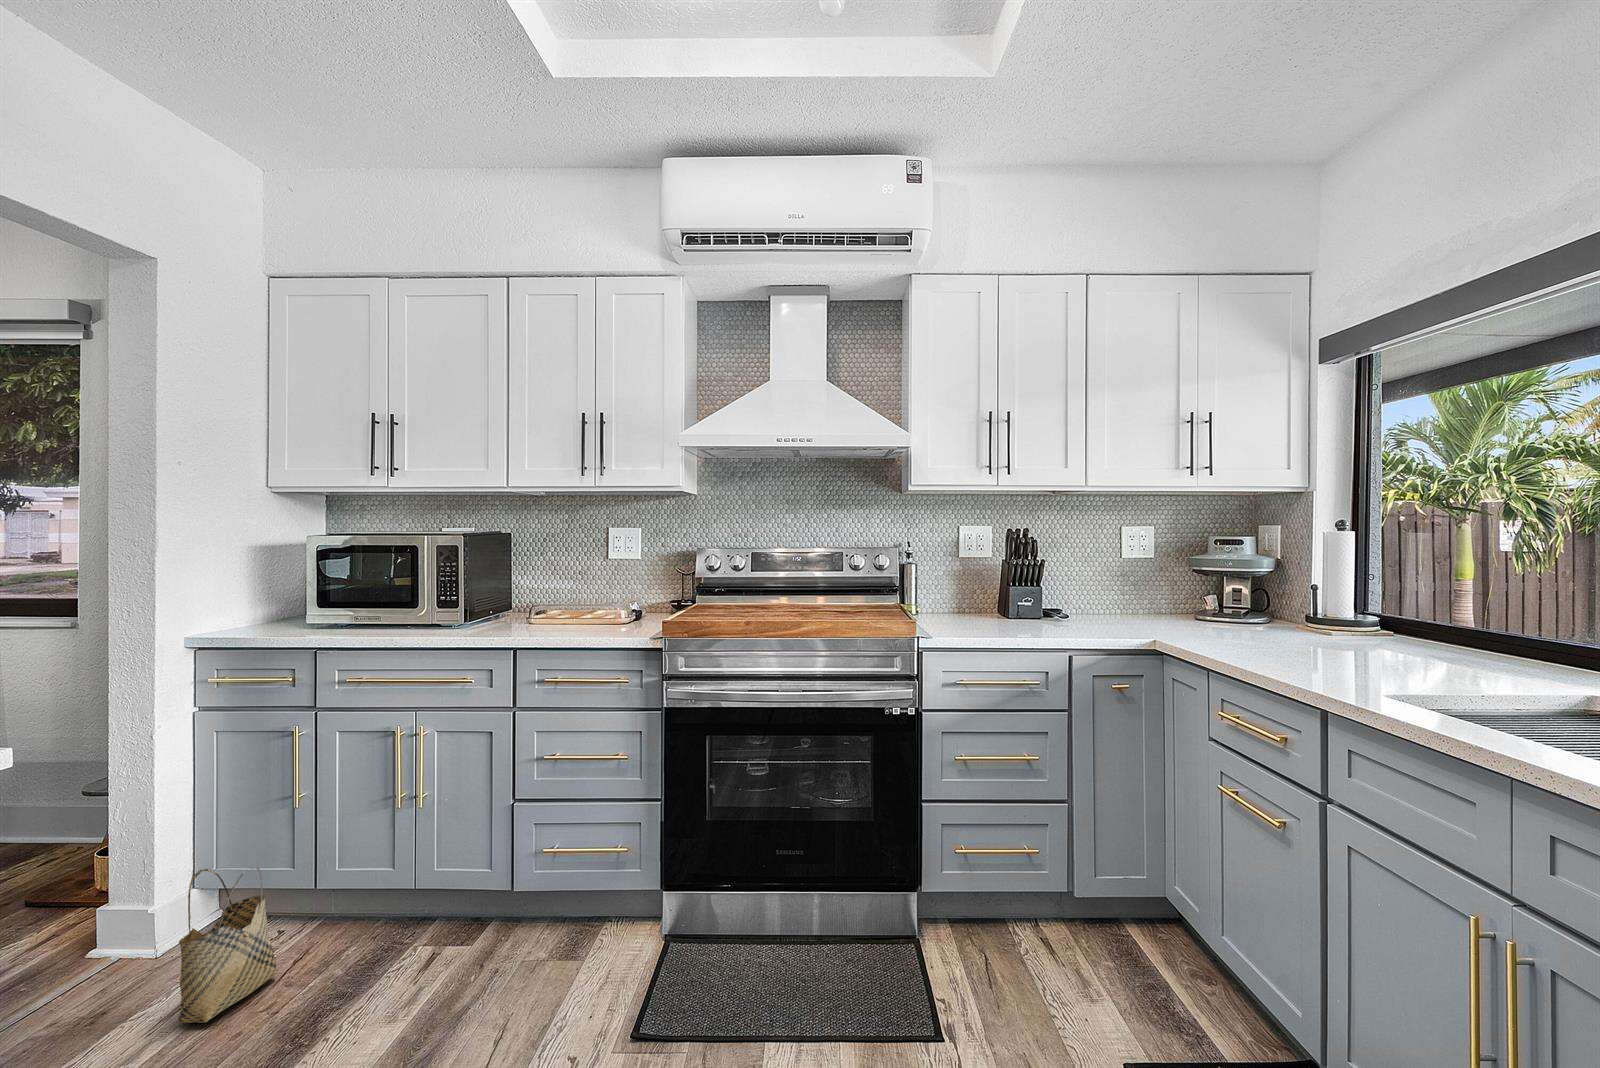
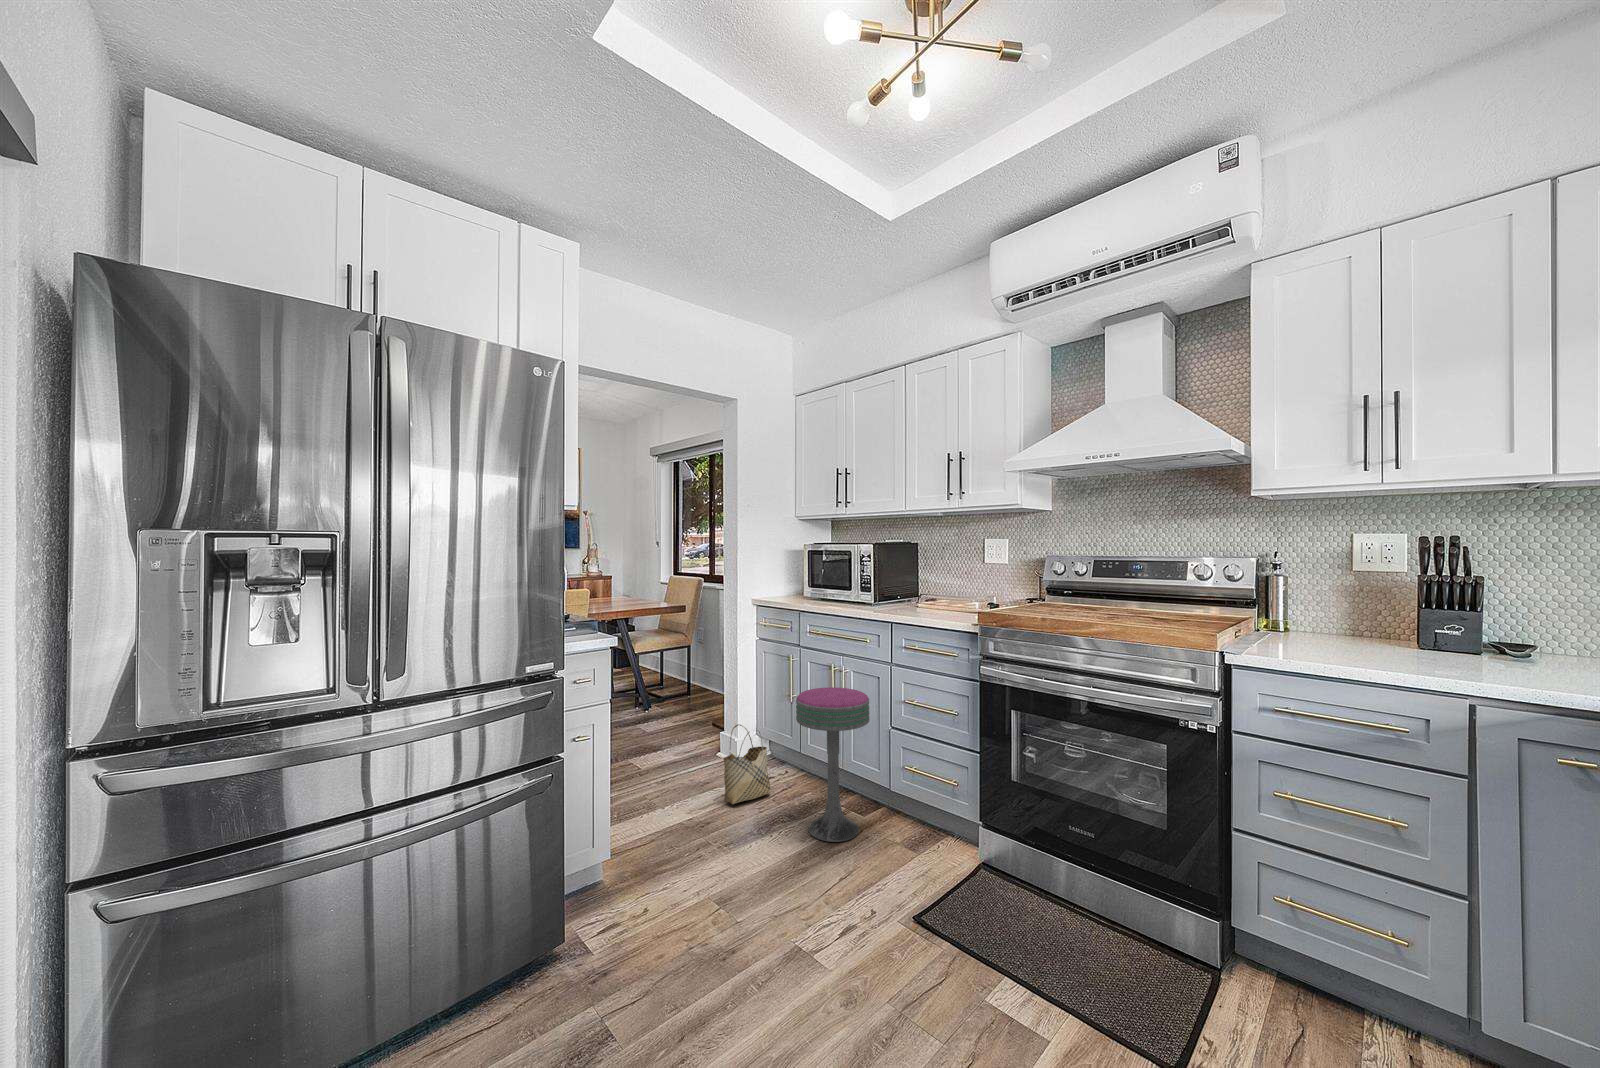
bar stool: none [368,755,497,1007] -> present [796,687,869,842]

